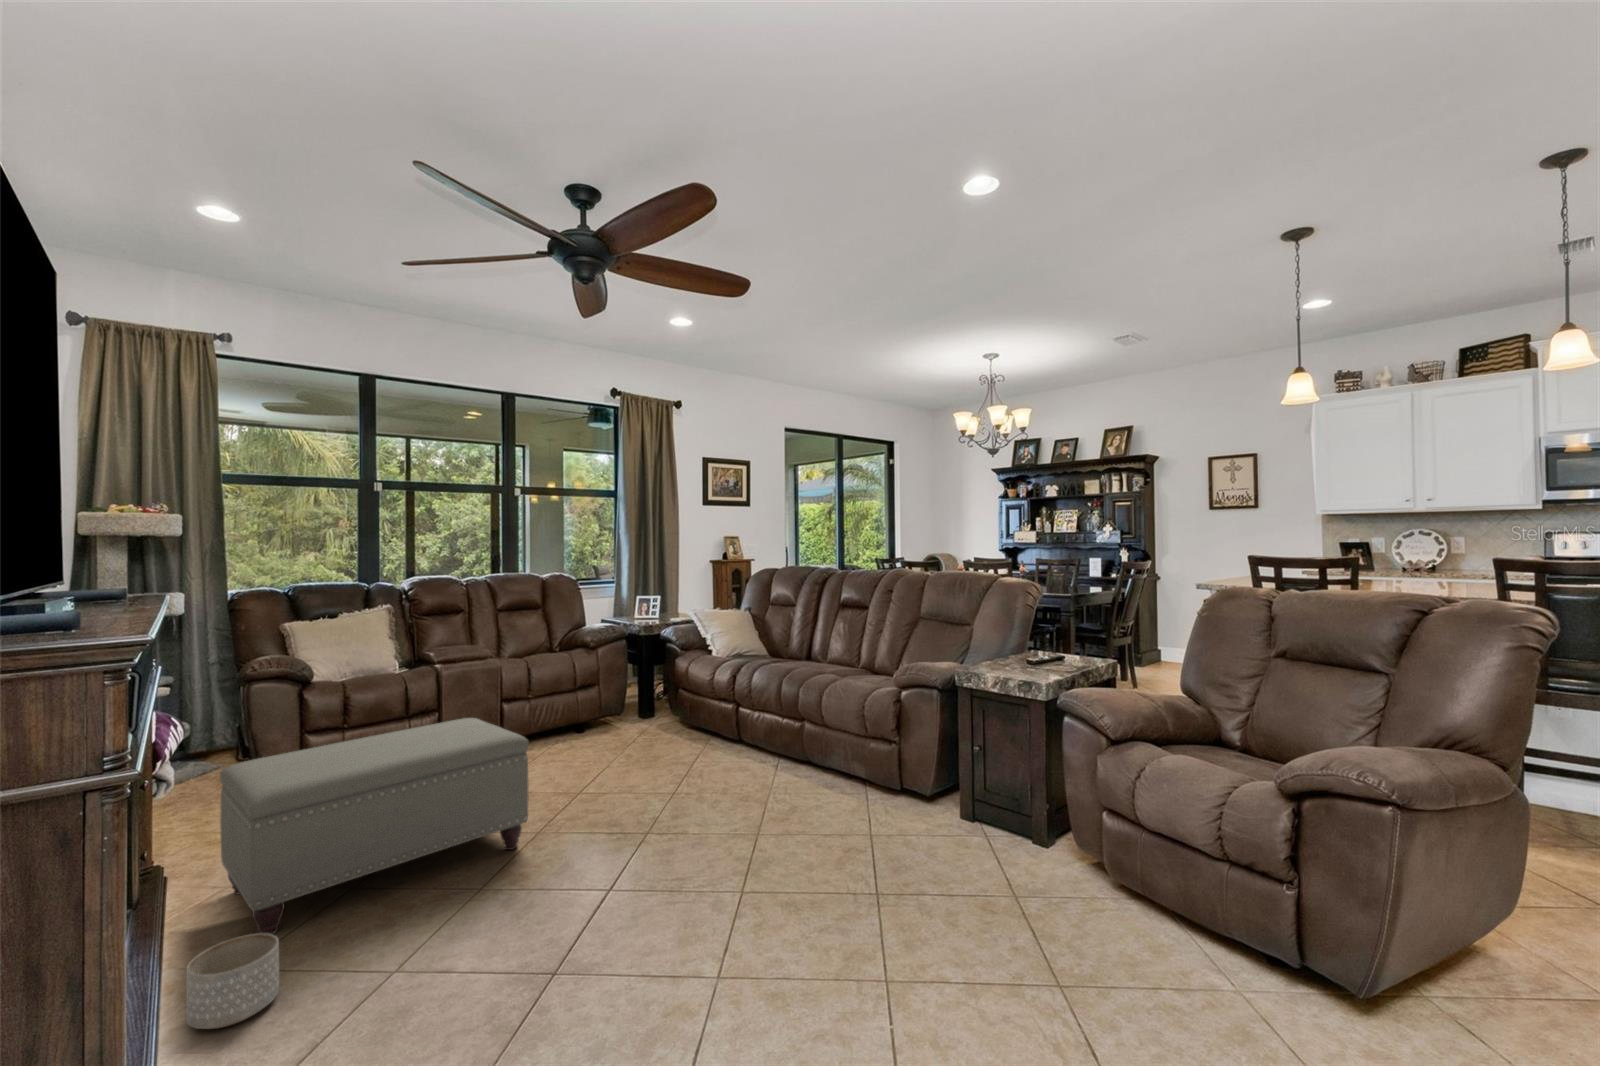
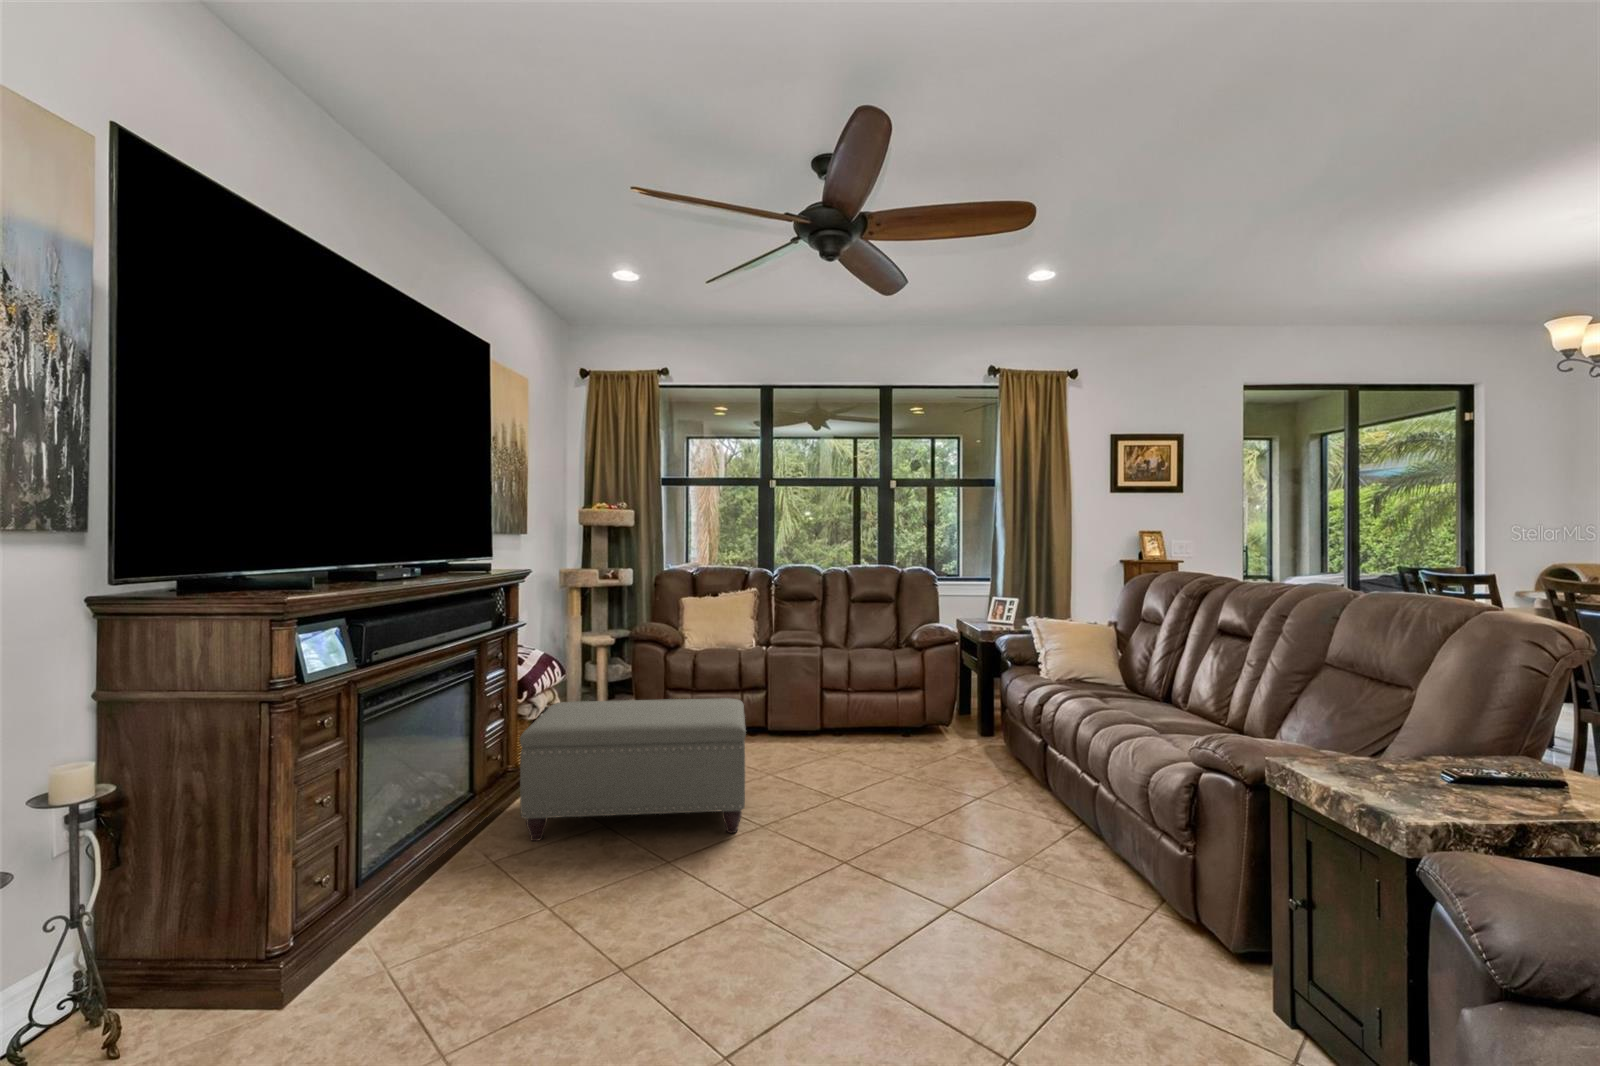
planter: present [186,933,279,1029] -> none [432,833,493,898]

